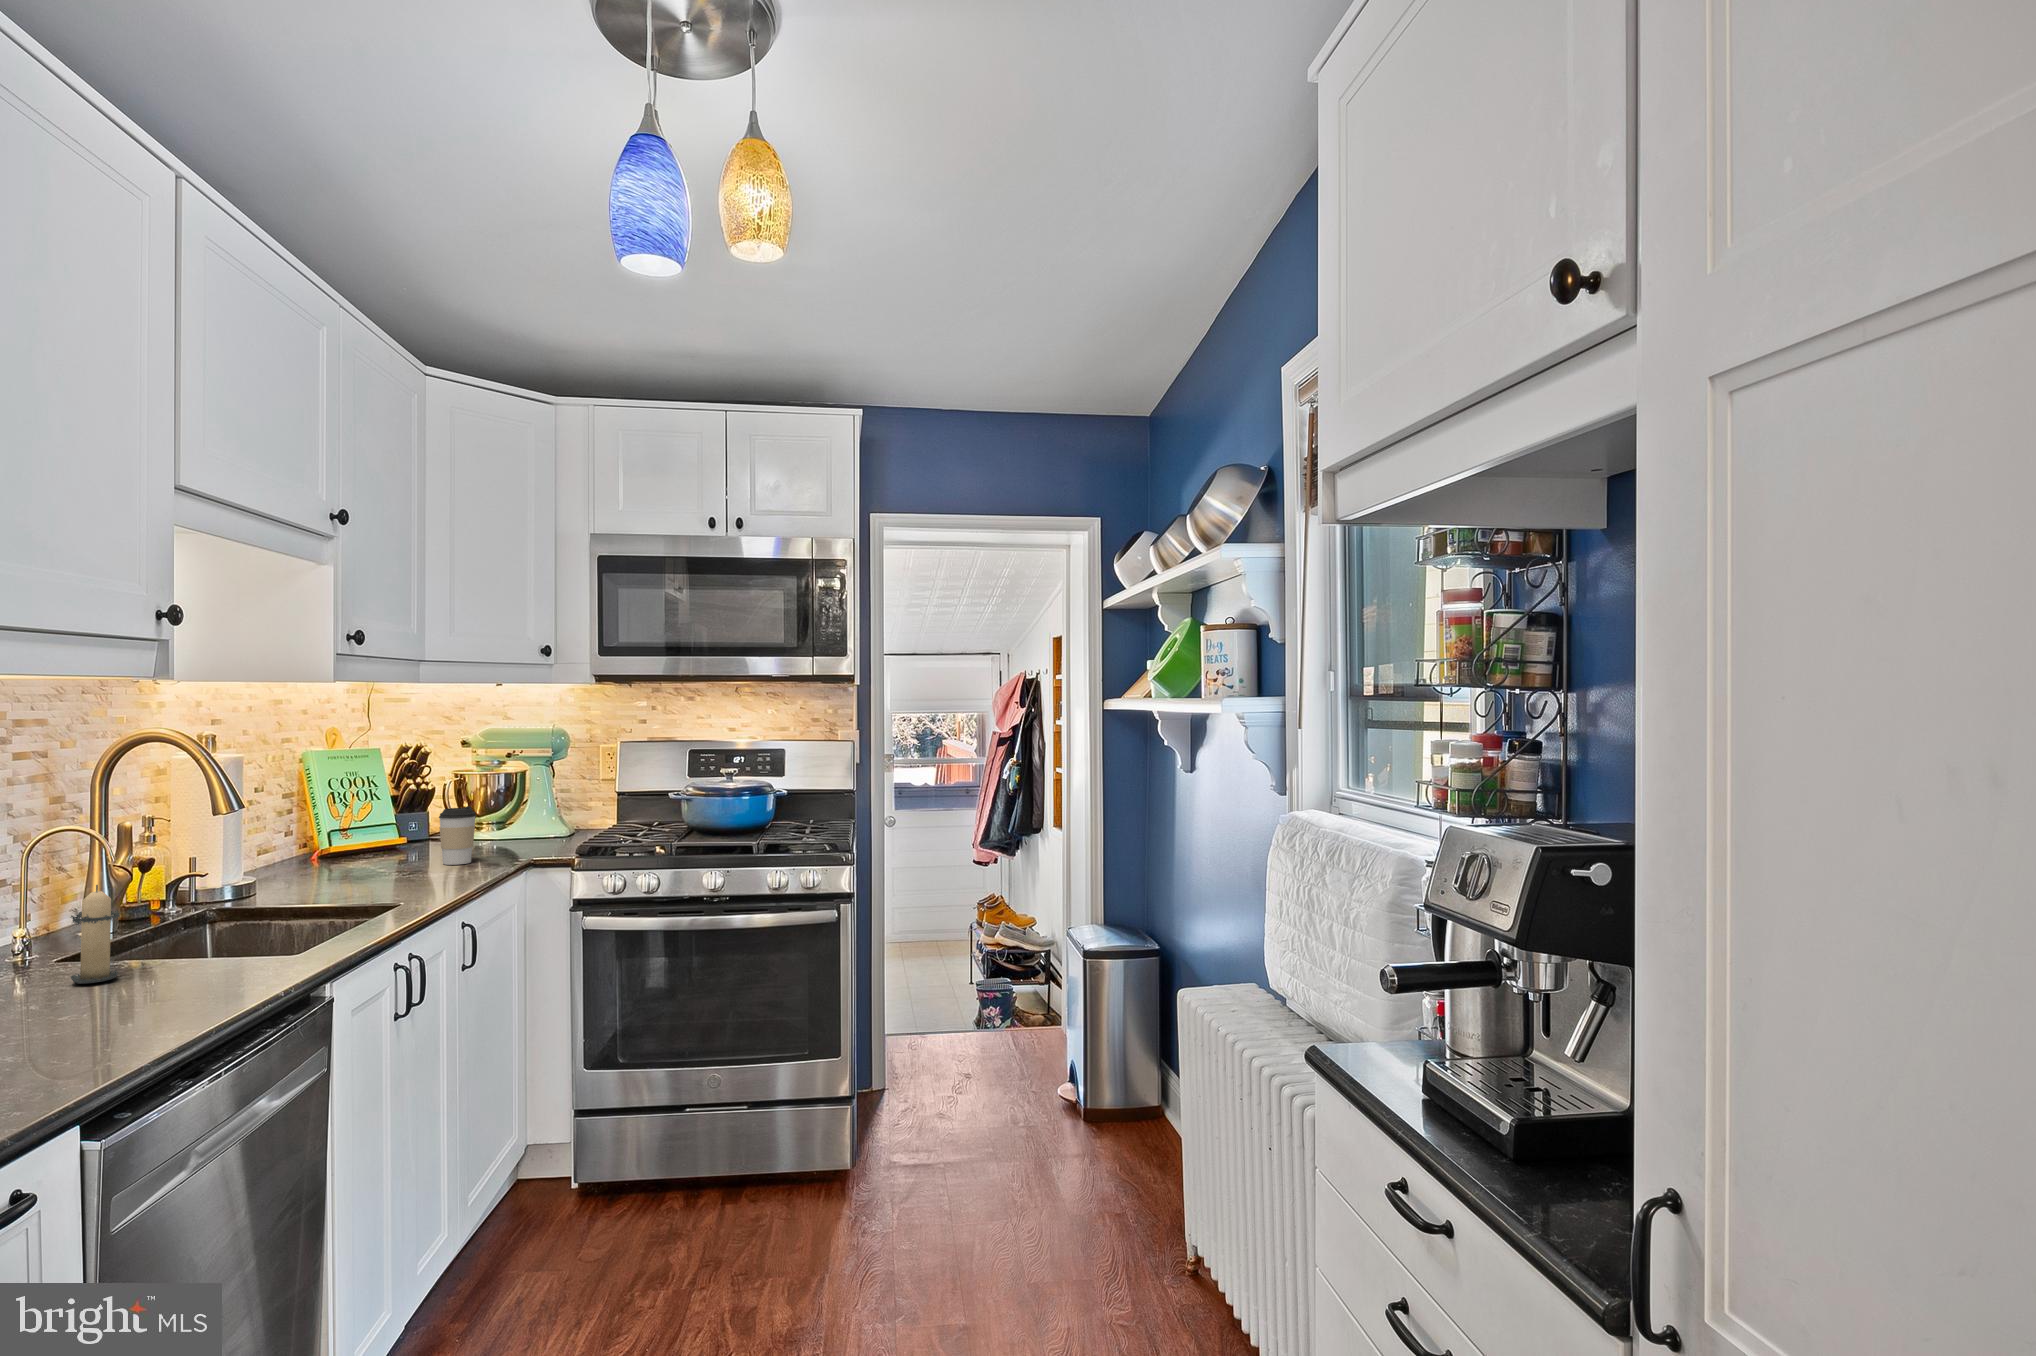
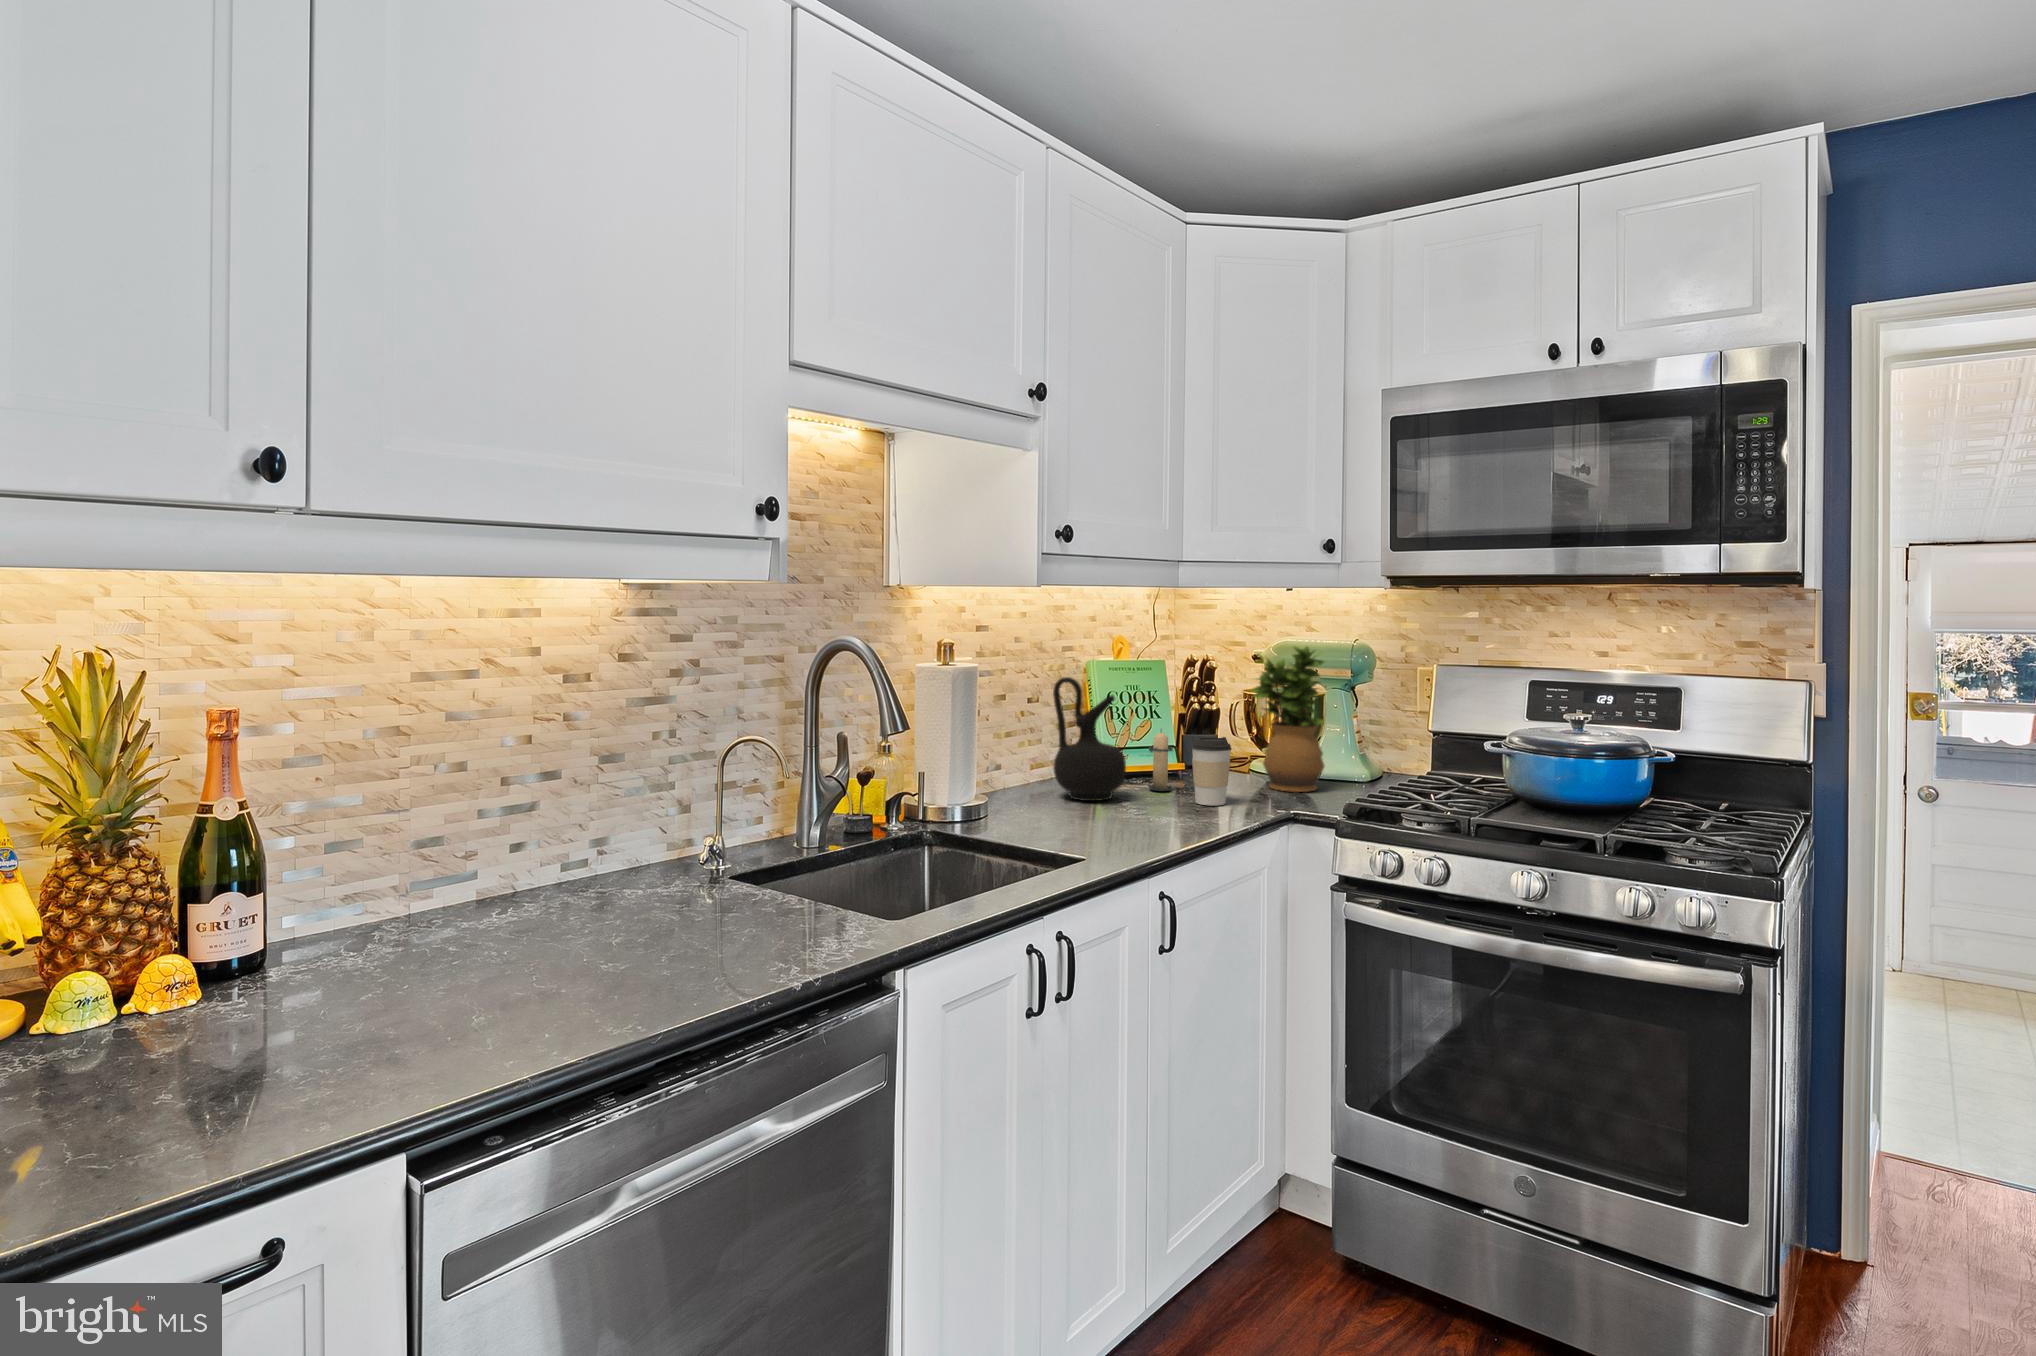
potted plant: none [475,729,544,849] -> present [1251,647,1324,792]
ceramic jug: none [298,763,376,875] -> present [1053,677,1126,801]
candle: present [70,885,120,984] -> present [1148,729,1173,791]

